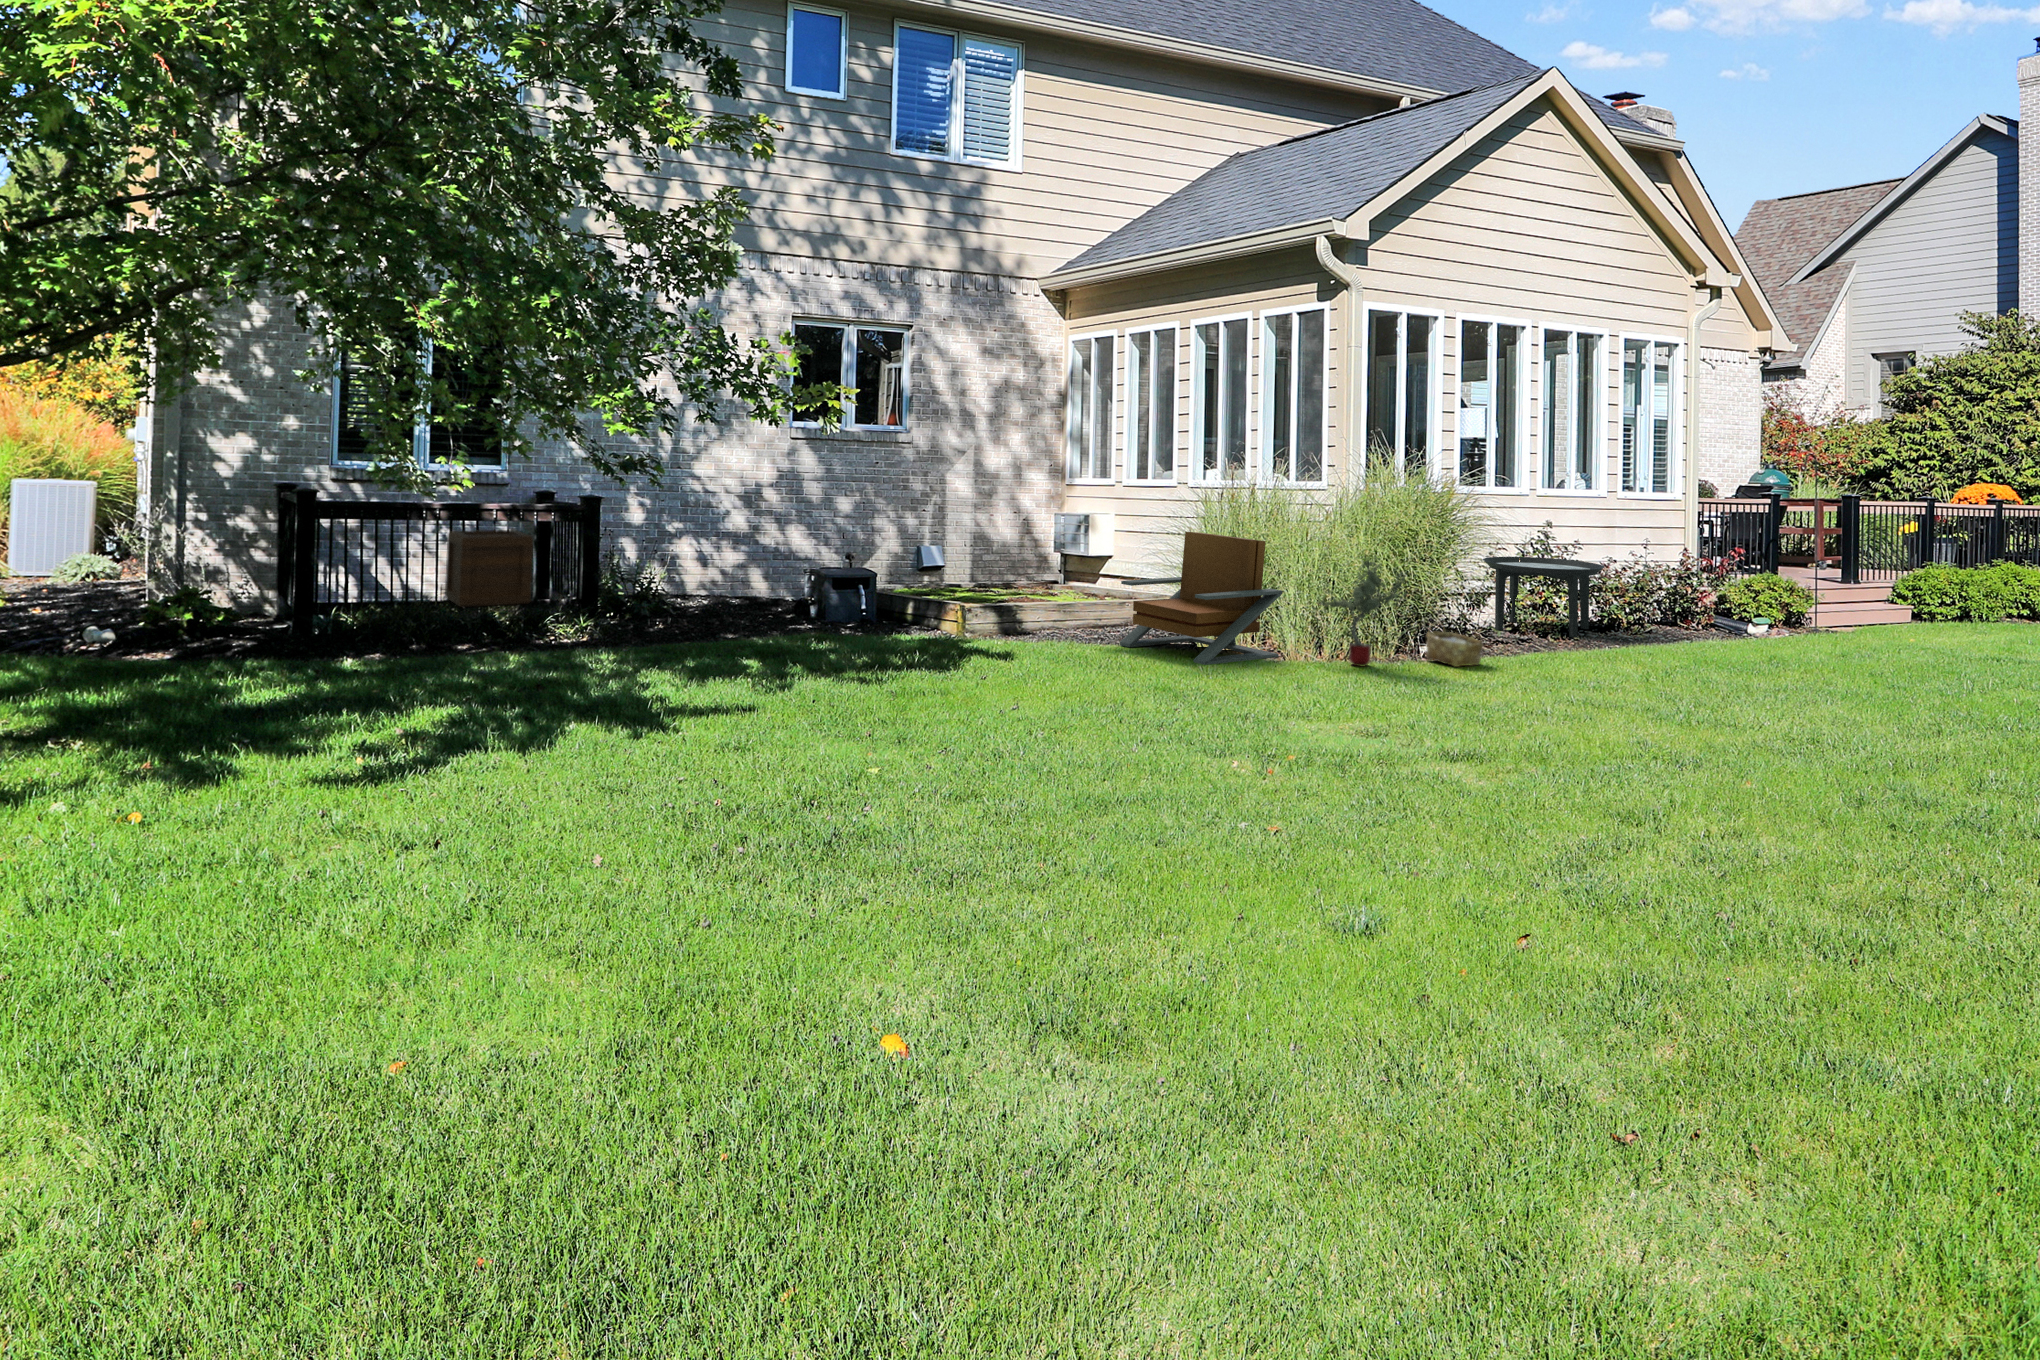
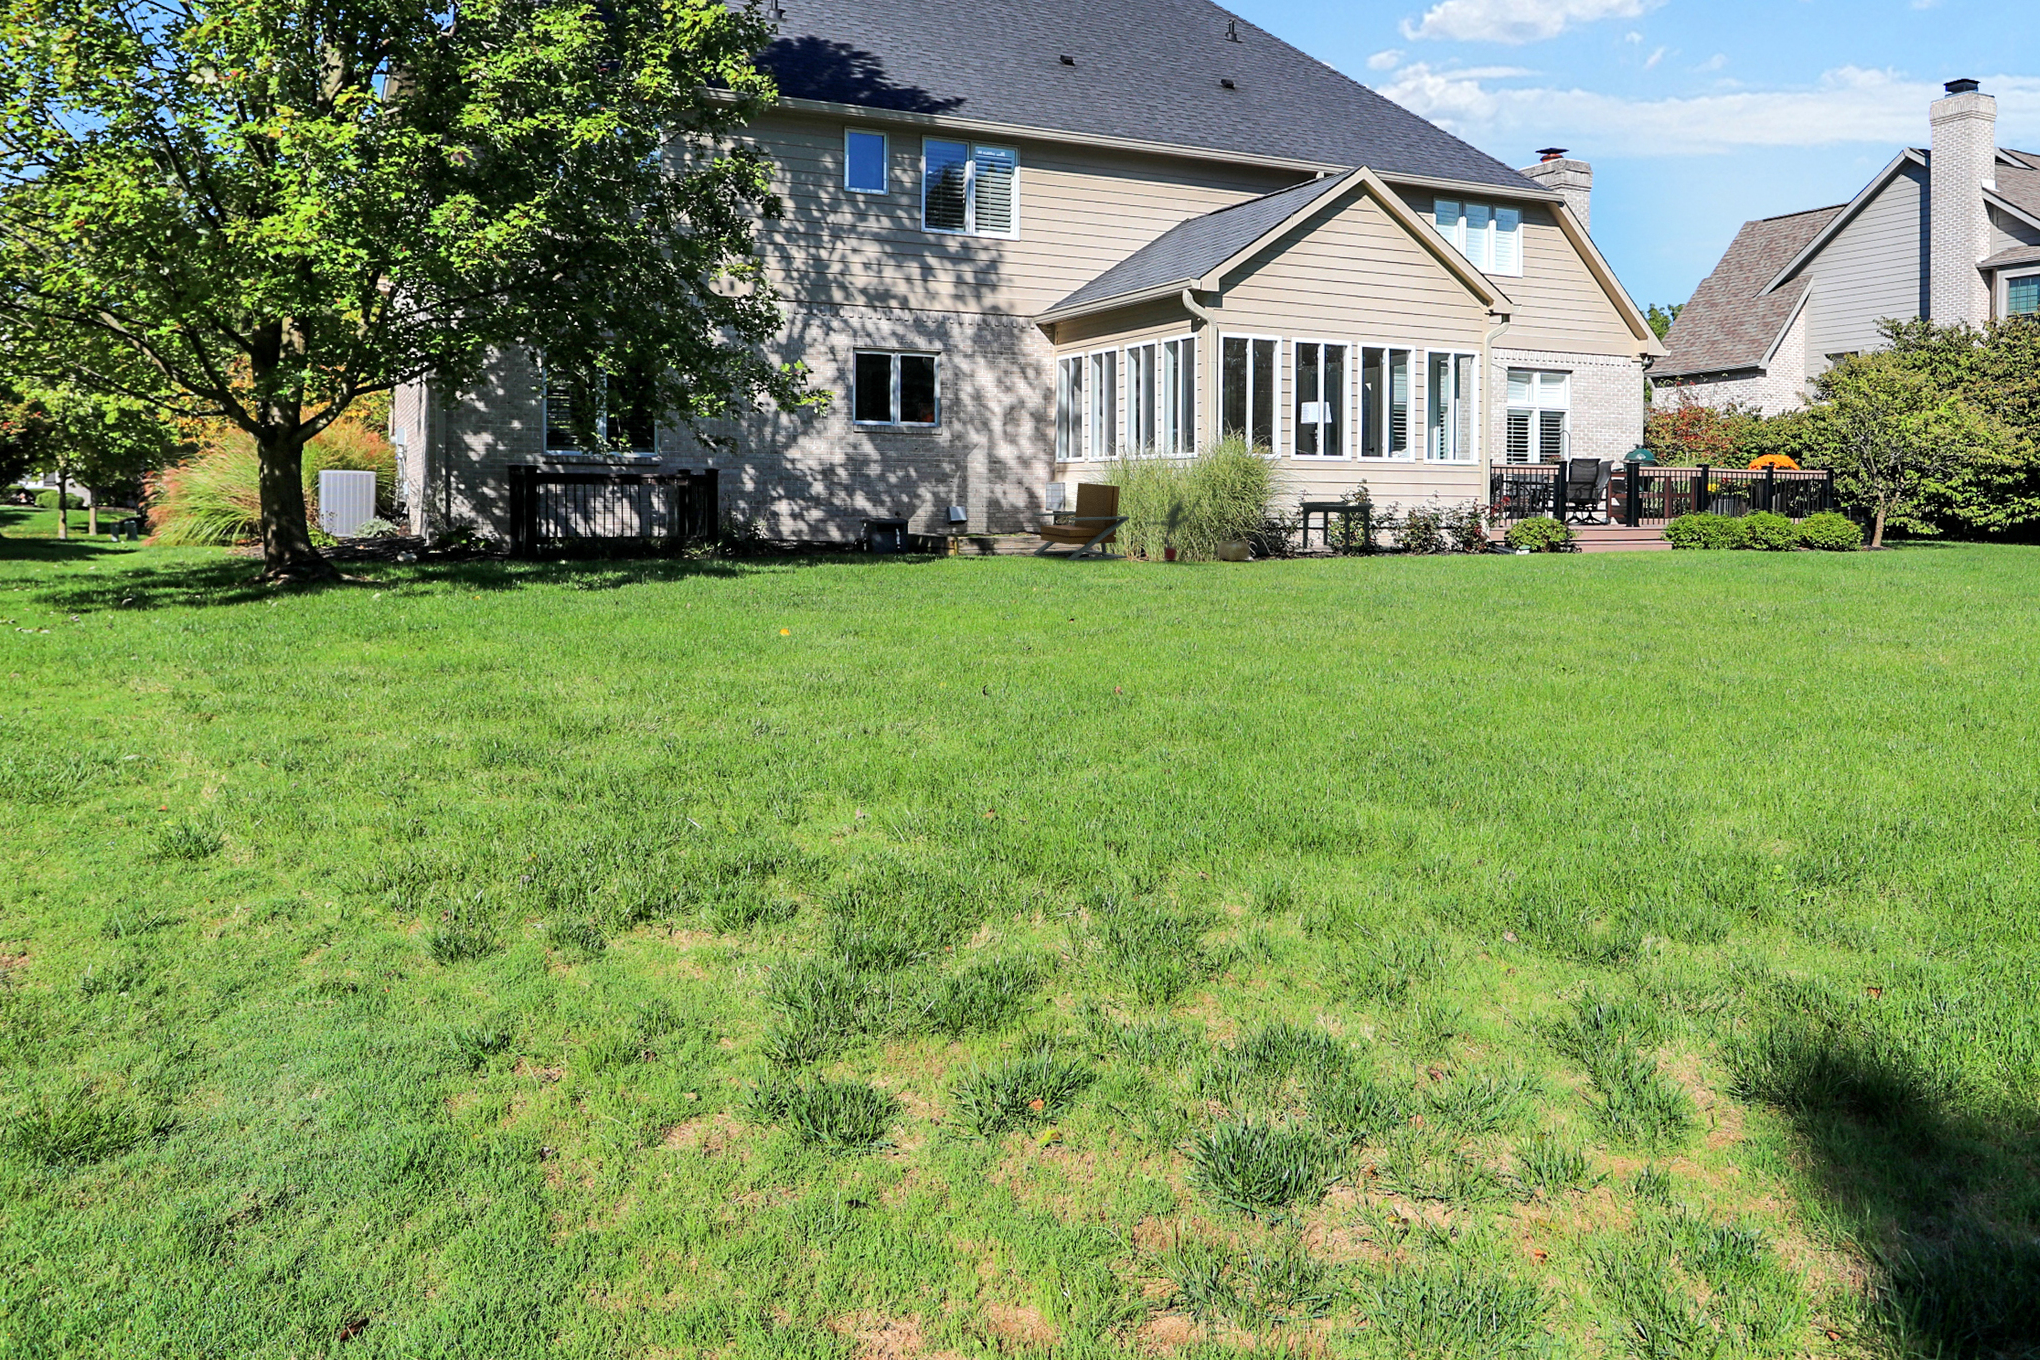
wooden crate: present [445,530,533,607] -> none [618,494,674,542]

